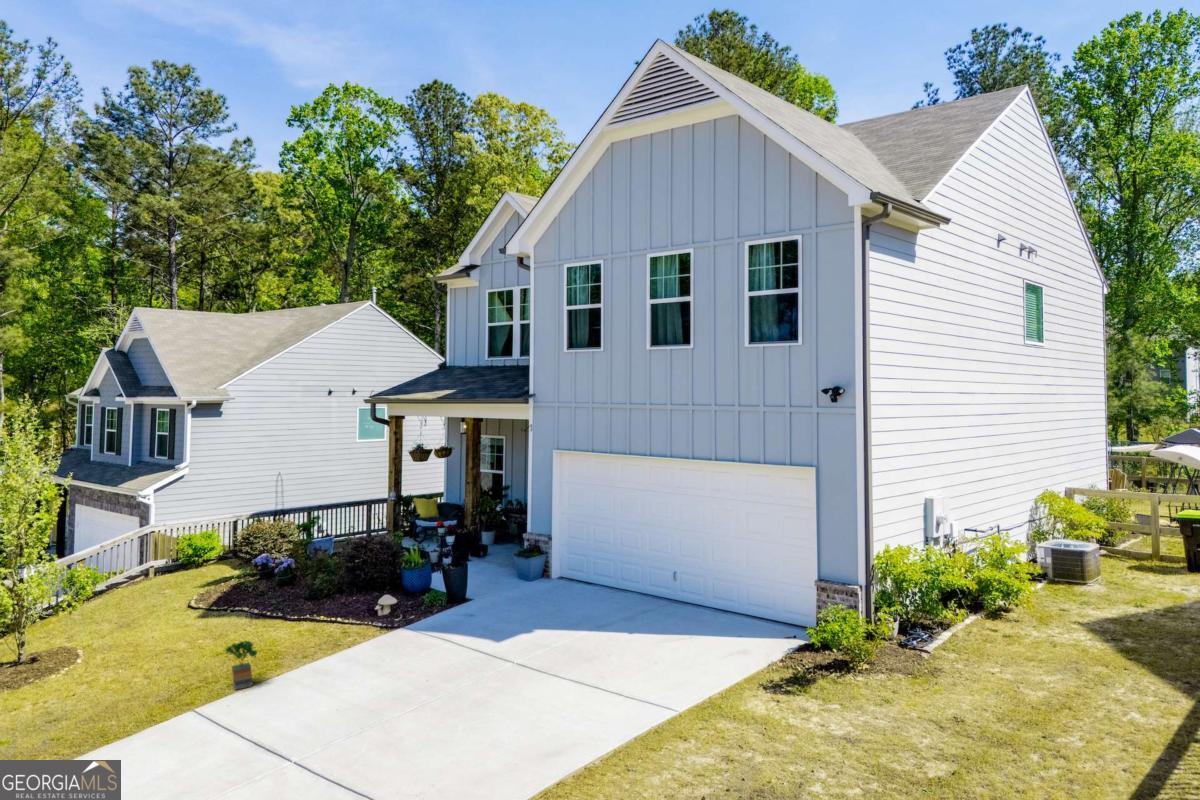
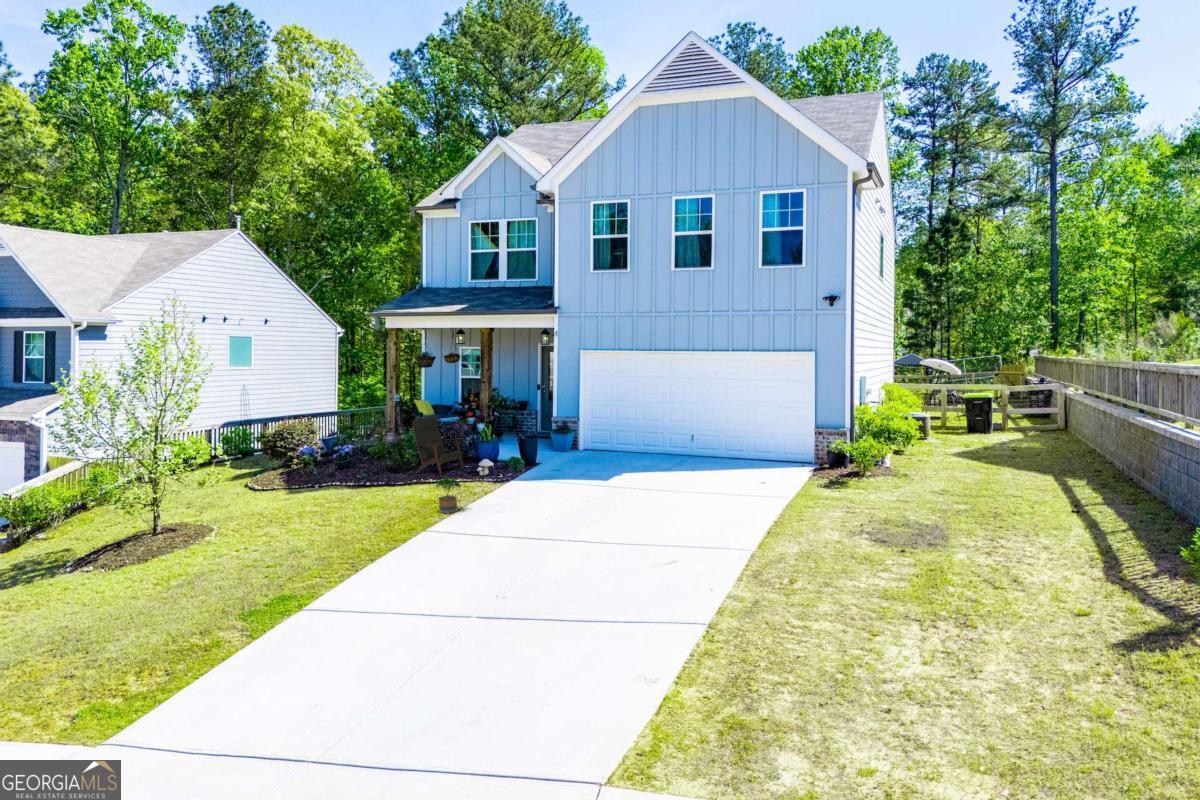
lounge chair: none [324,531,384,608] -> present [413,415,464,474]

